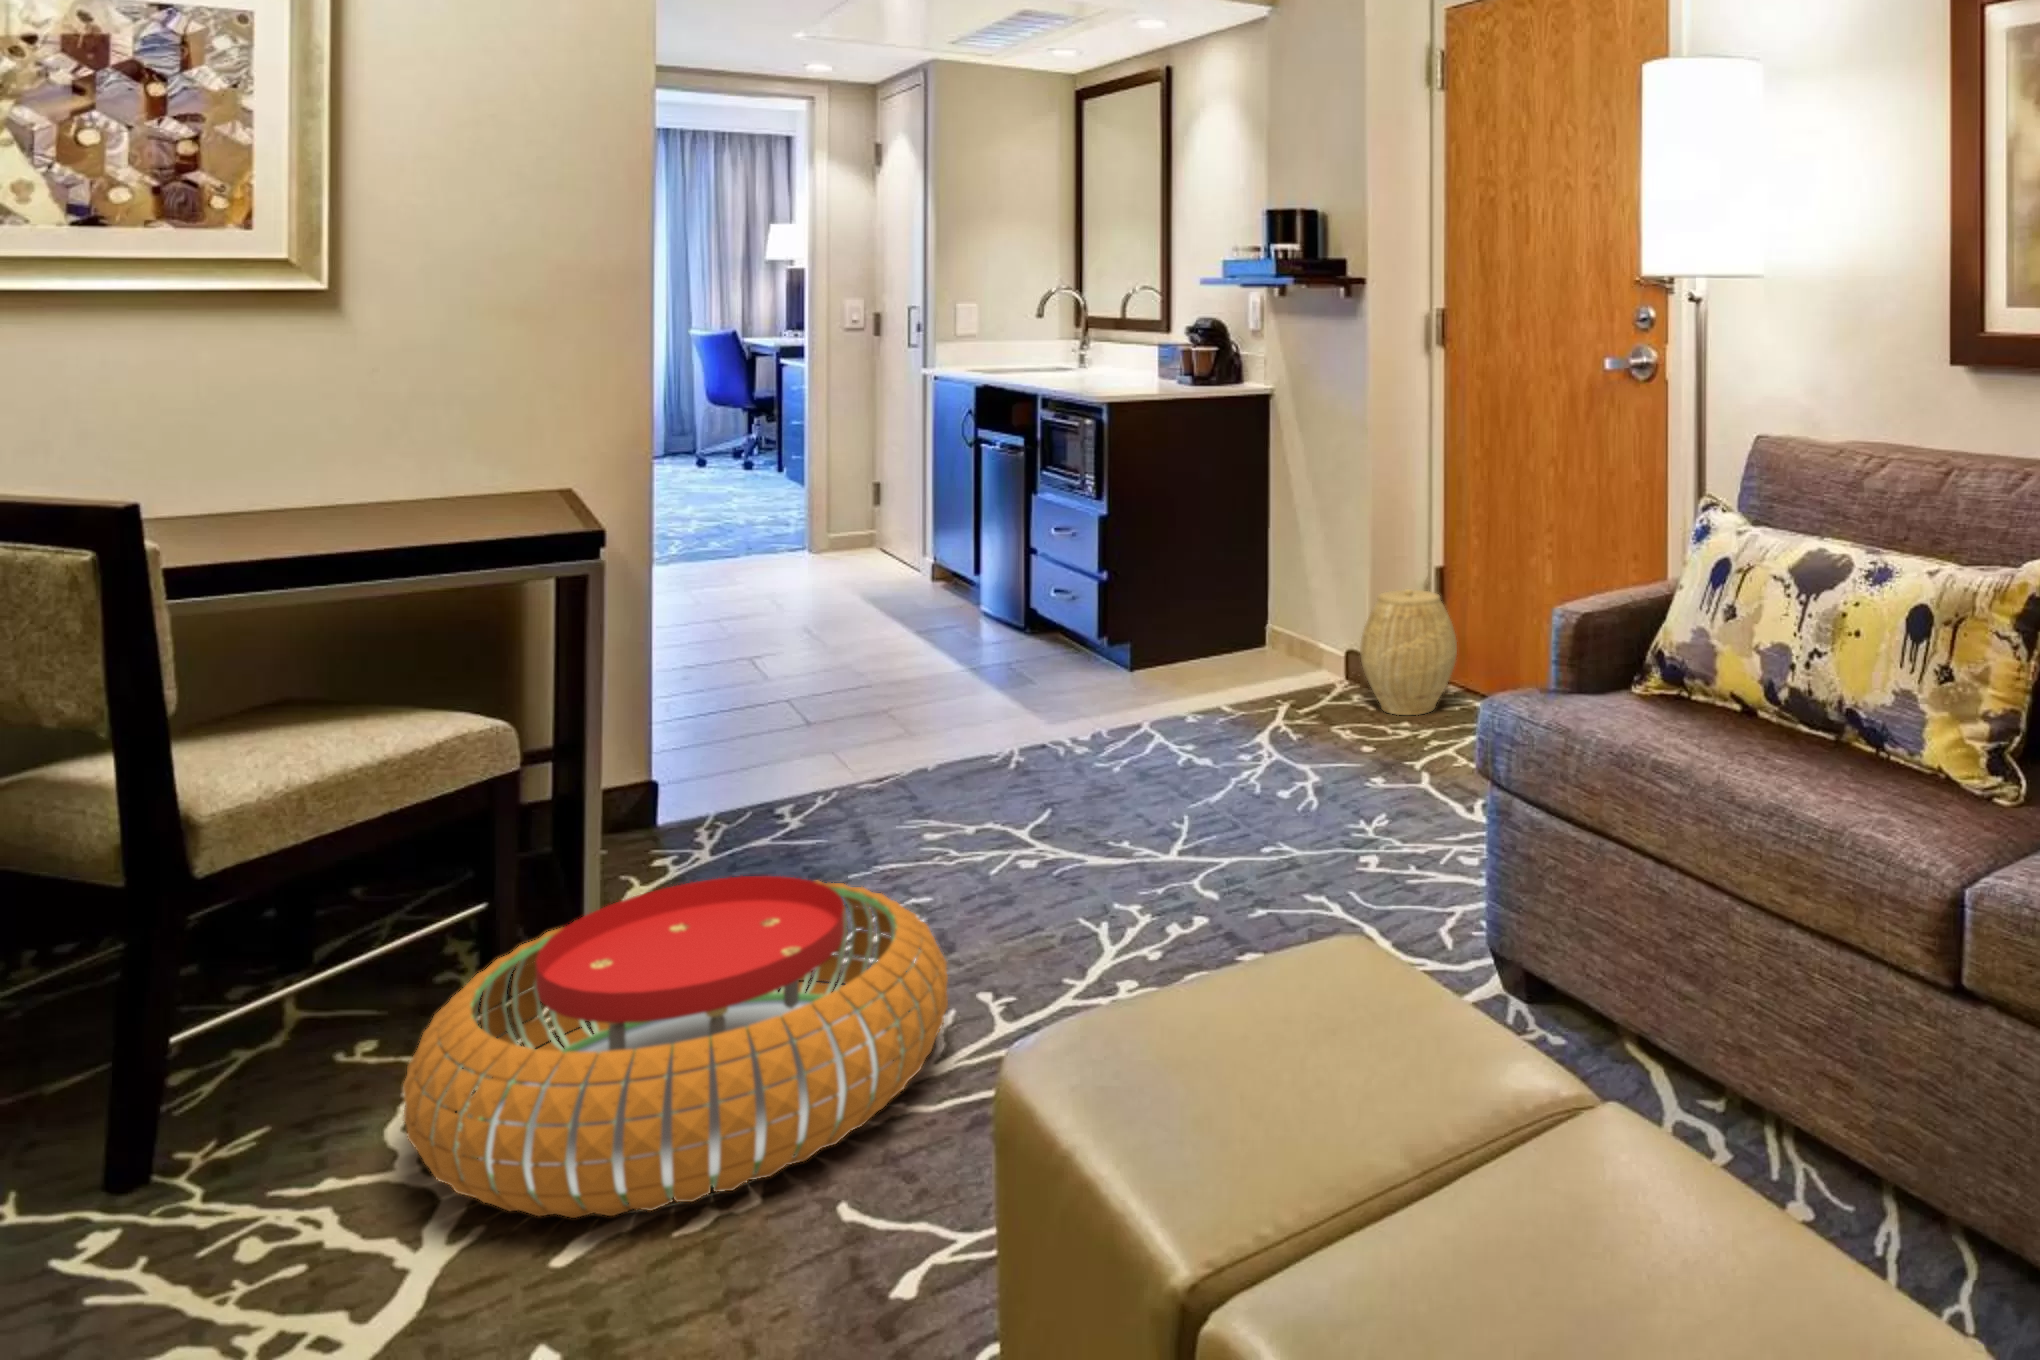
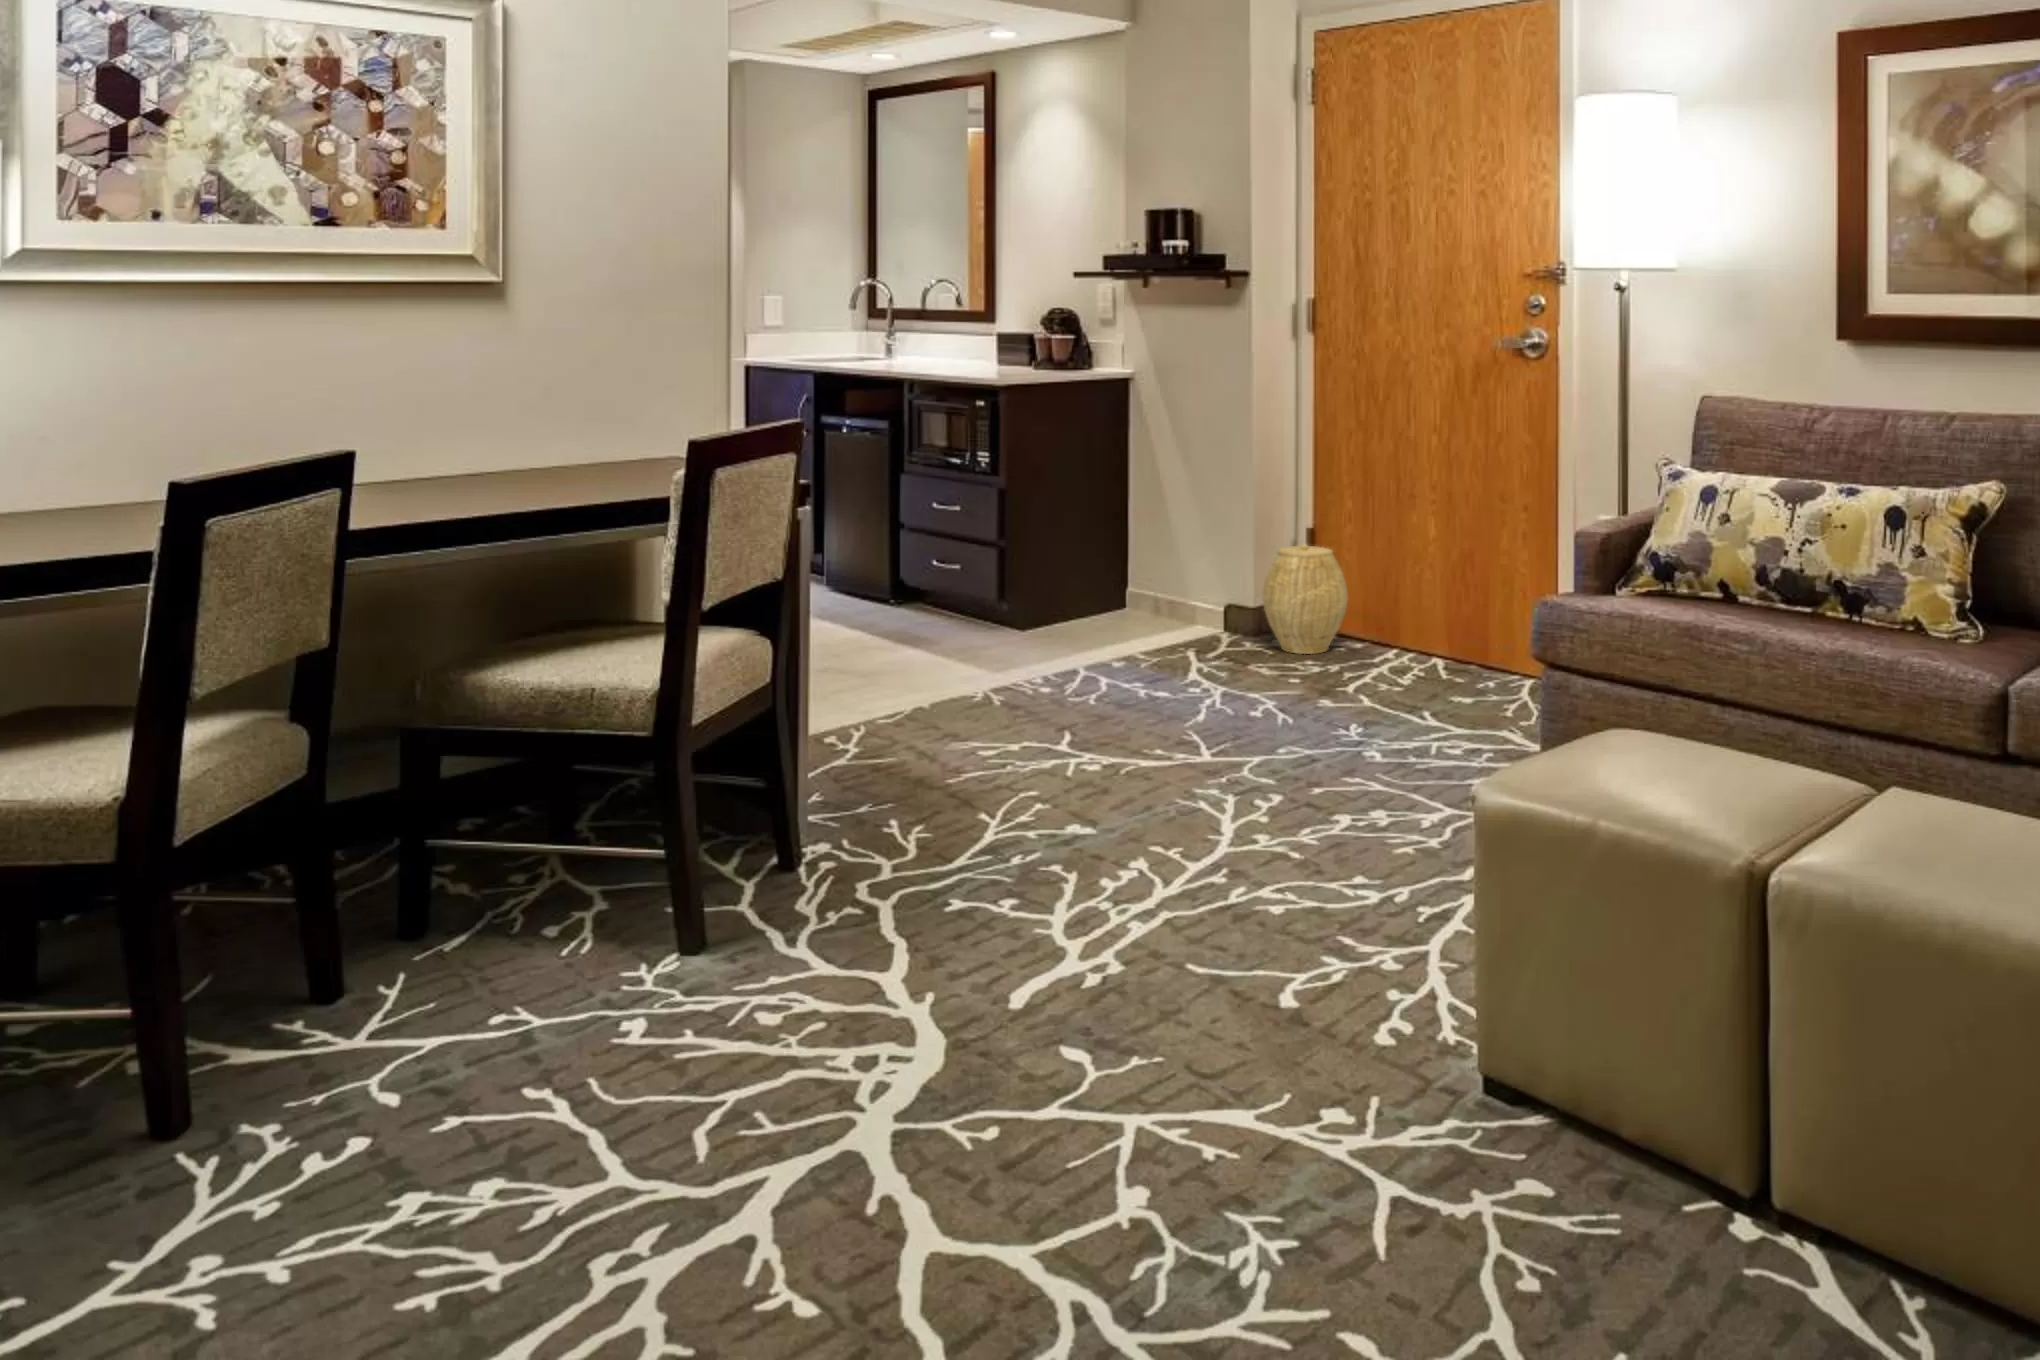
pouf: present [403,876,948,1218] -> none [839,756,1215,991]

